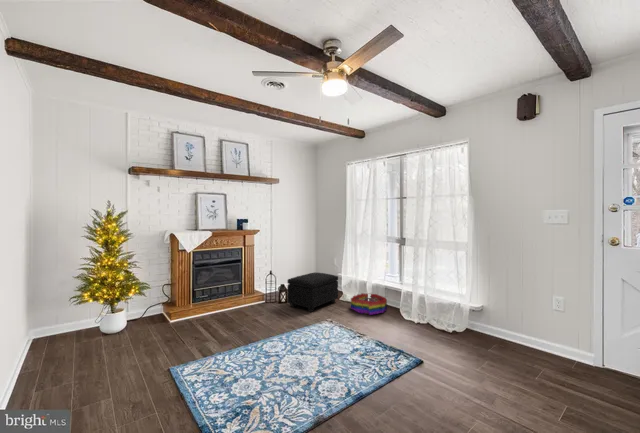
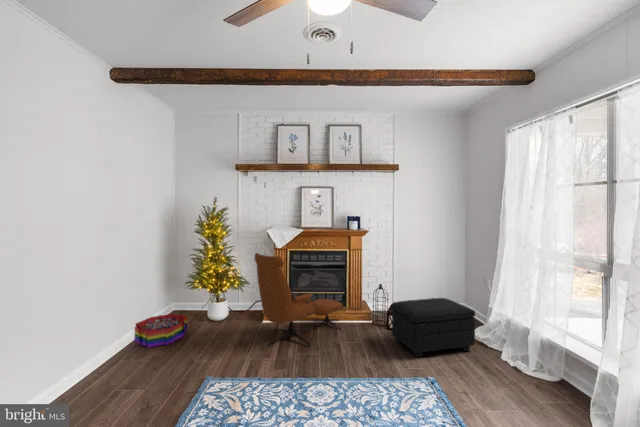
lounge chair: none [184,250,245,330] -> present [255,253,344,346]
storage bin: present [351,293,387,315] -> present [134,314,187,348]

